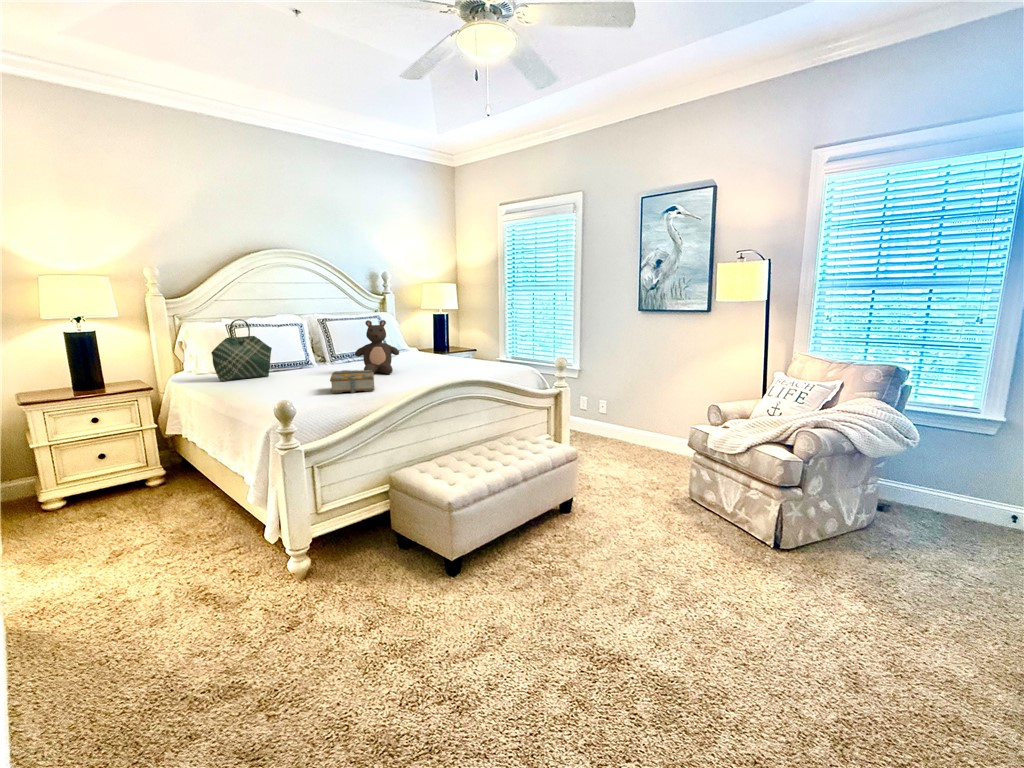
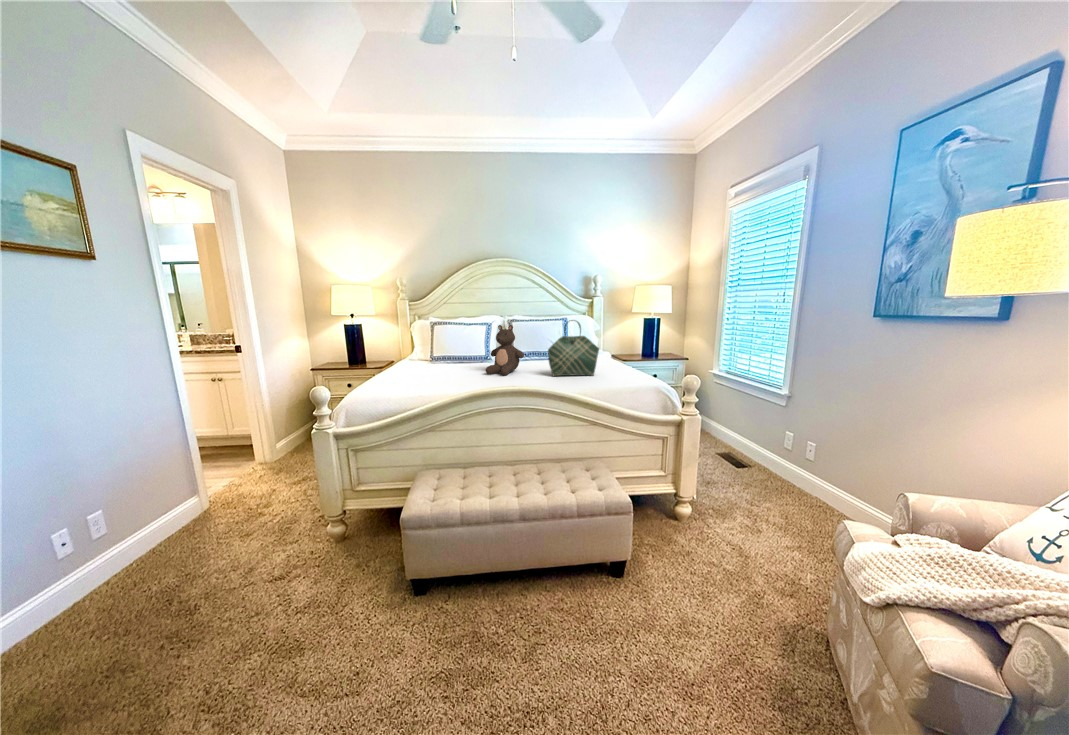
tote bag: present [211,319,272,381] -> present [548,320,599,376]
book: present [330,370,374,394] -> none [407,369,456,392]

